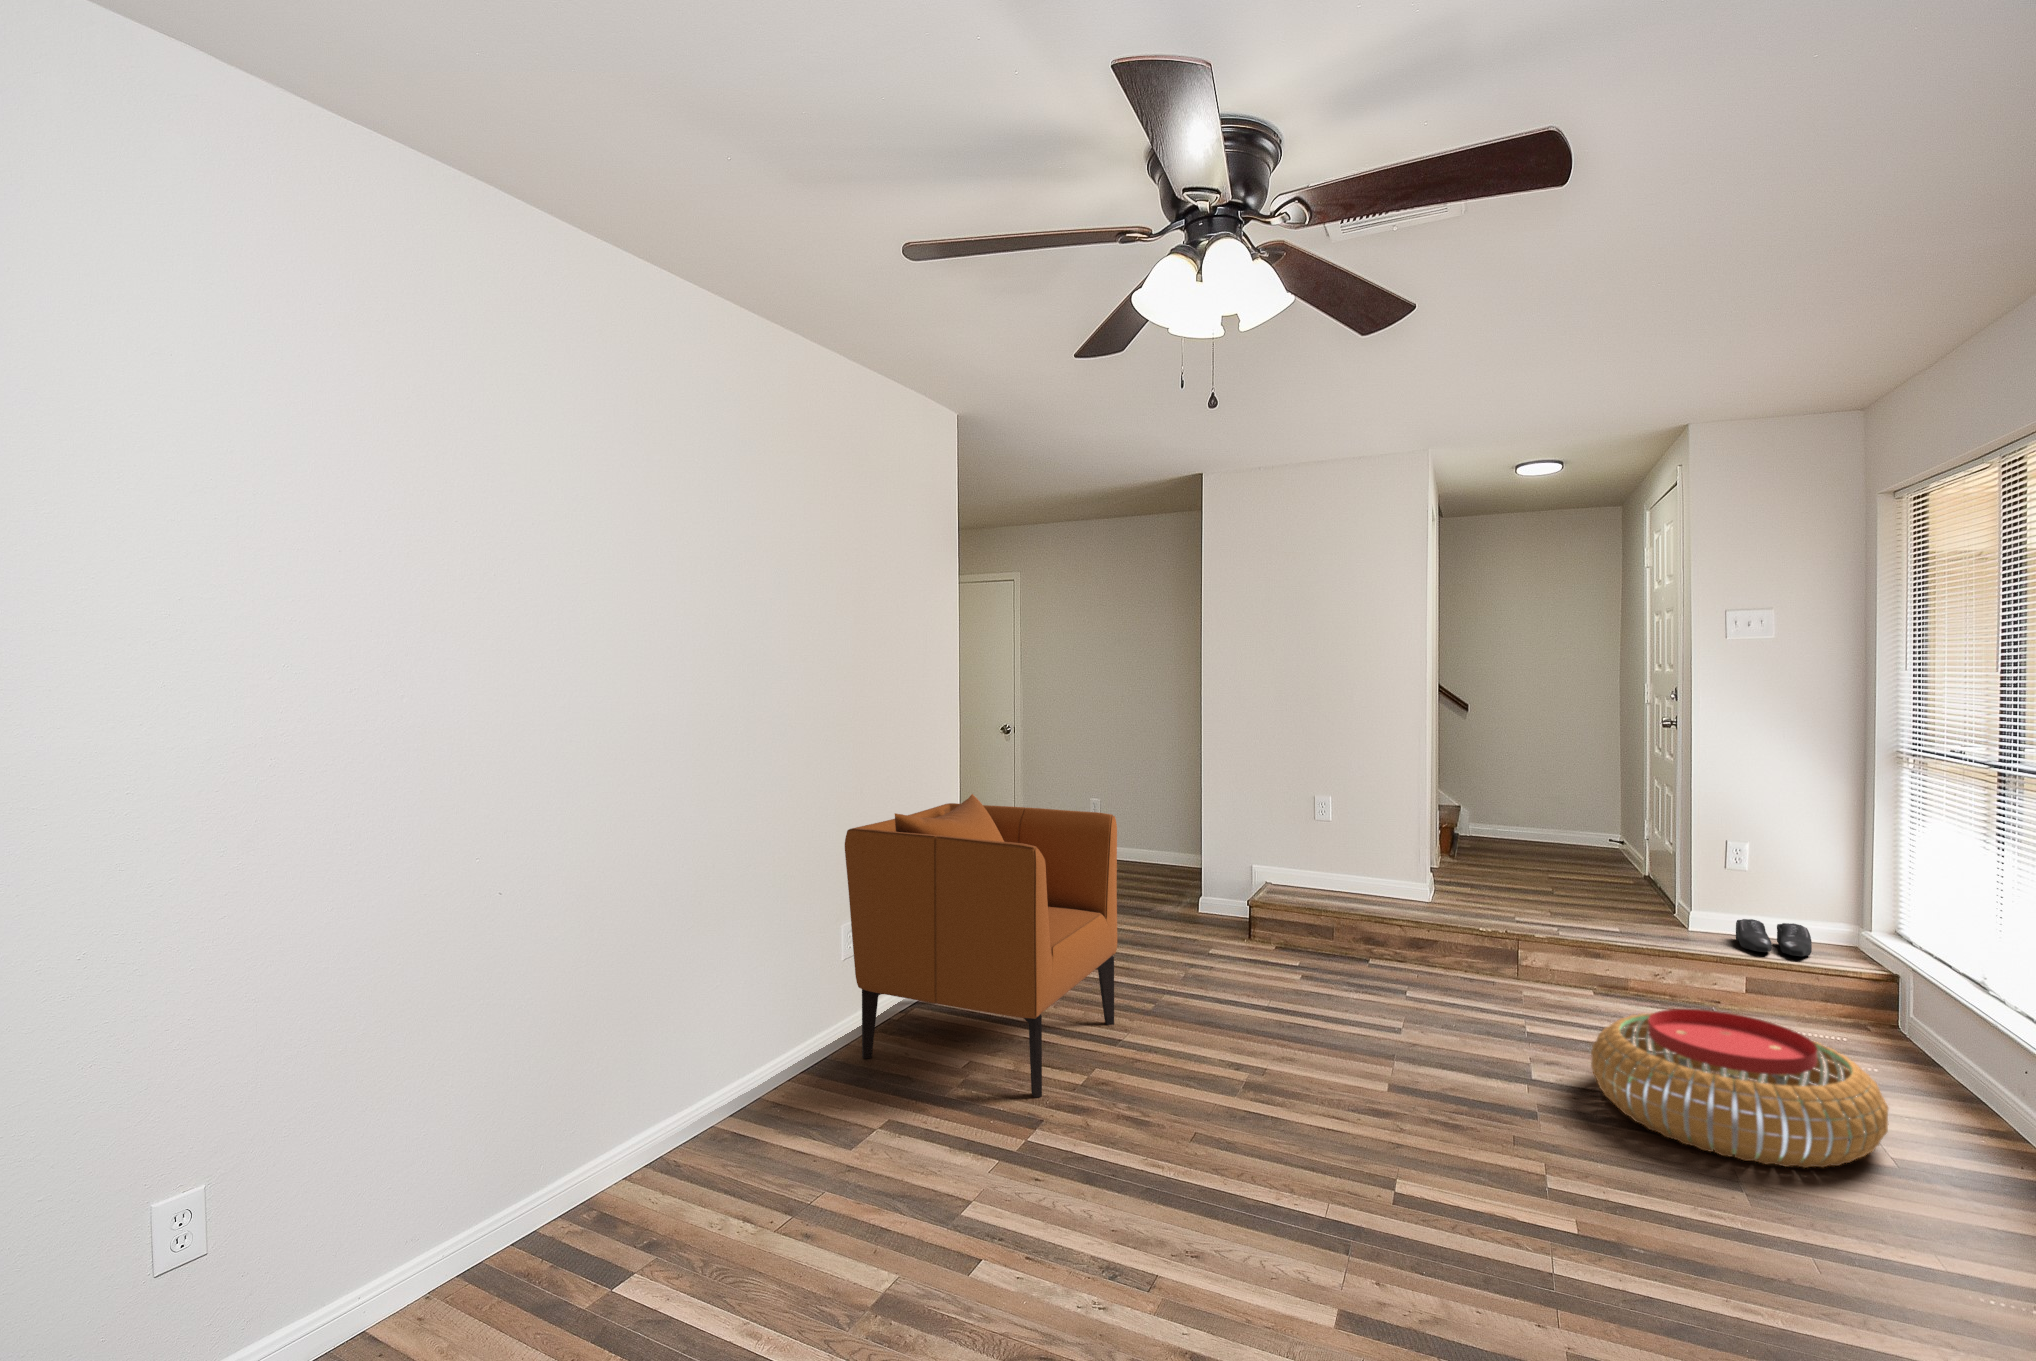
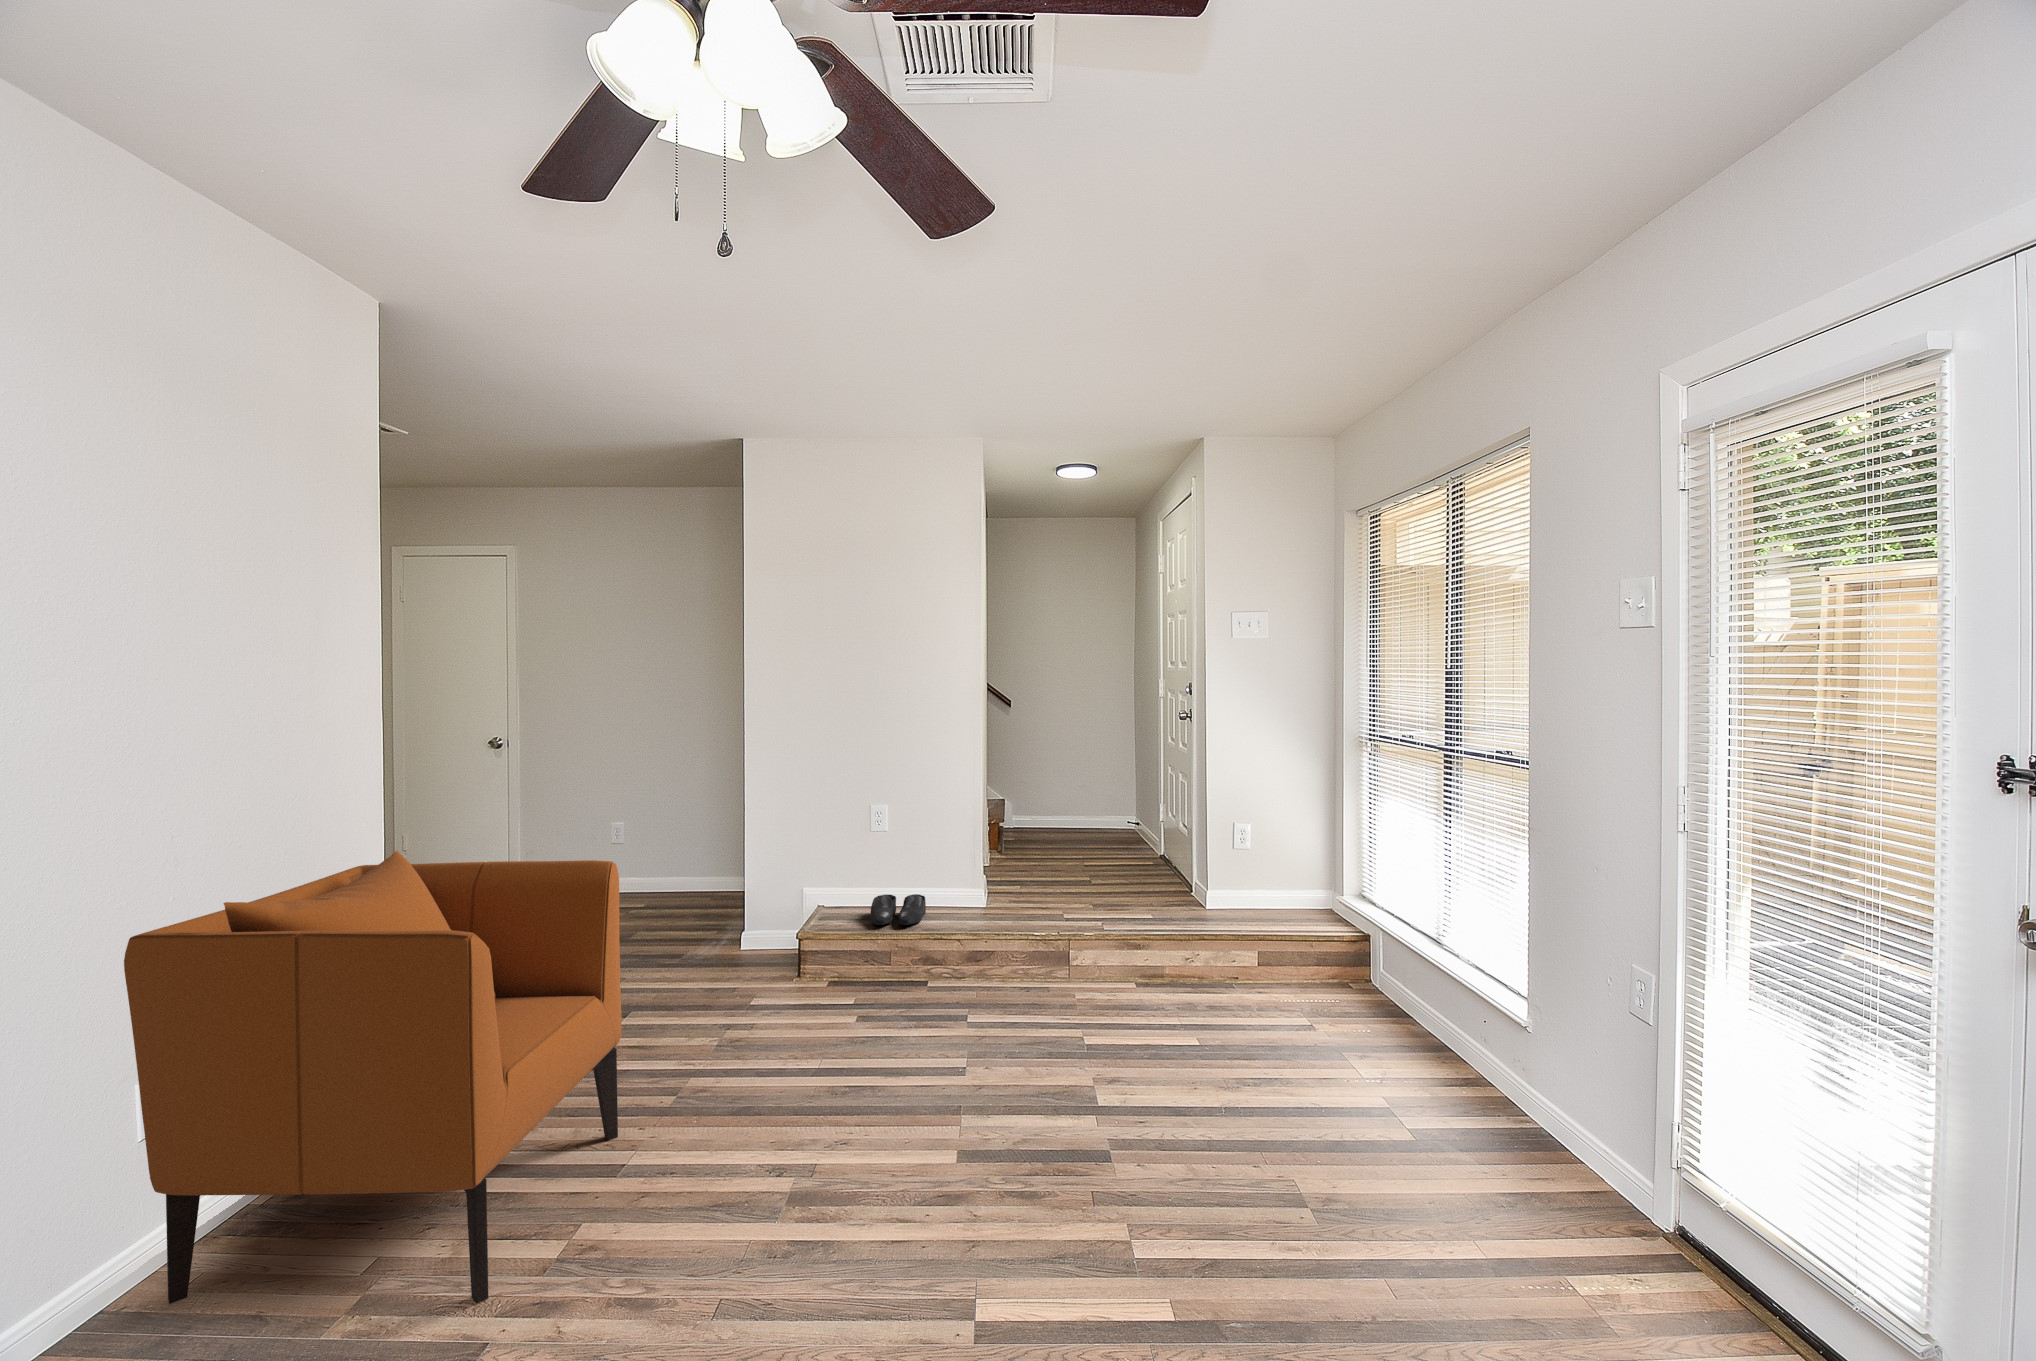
shoe: present [1736,919,1812,956] -> present [871,894,926,925]
pouf: present [1591,1009,1888,1168] -> none [1154,1004,1403,1166]

